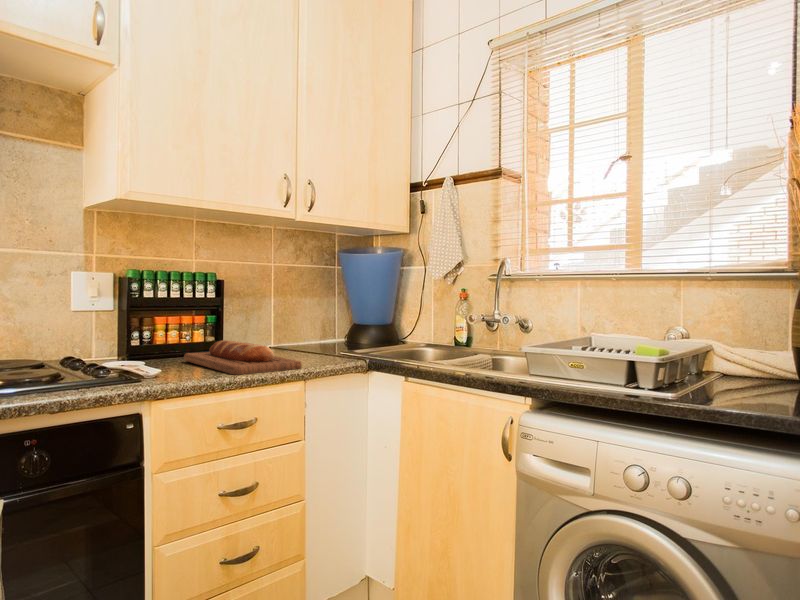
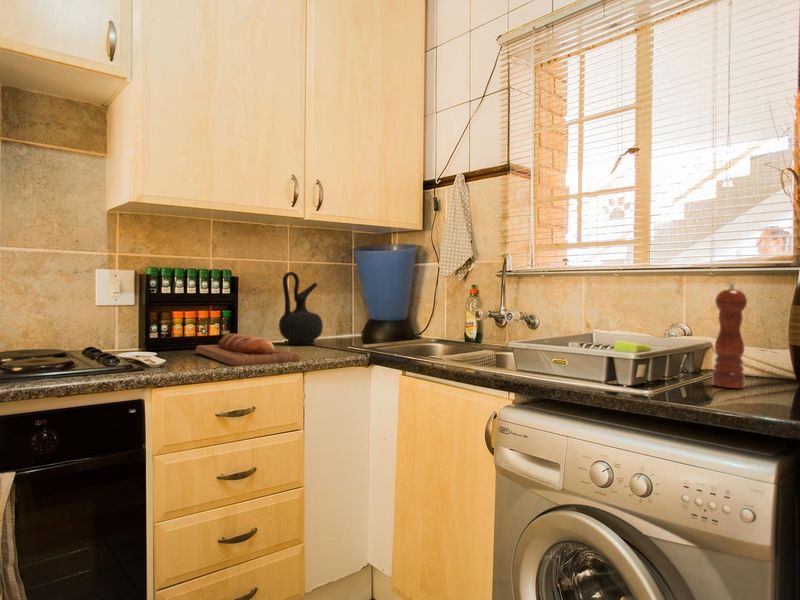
ceramic jug: none [264,275,310,351] -> present [279,272,323,345]
pepper mill: none [720,287,753,389] -> present [712,282,747,388]

